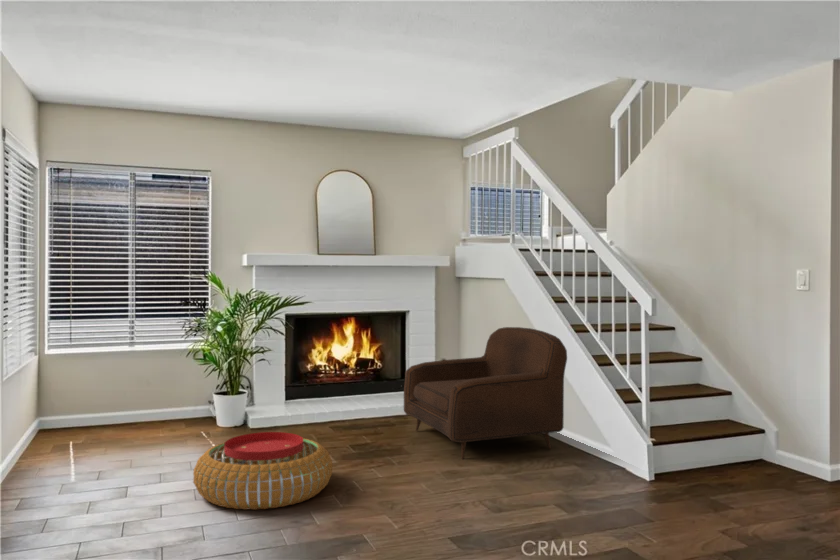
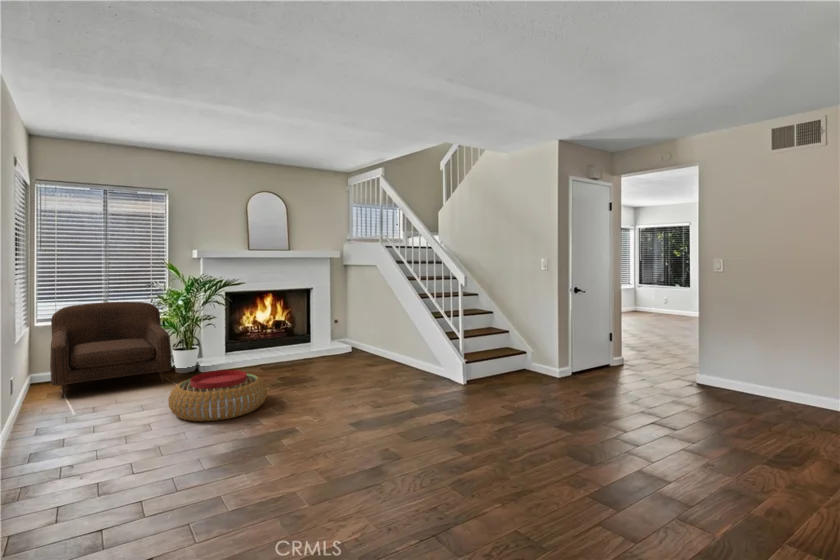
armchair: present [404,327,567,459] -> present [50,302,172,397]

